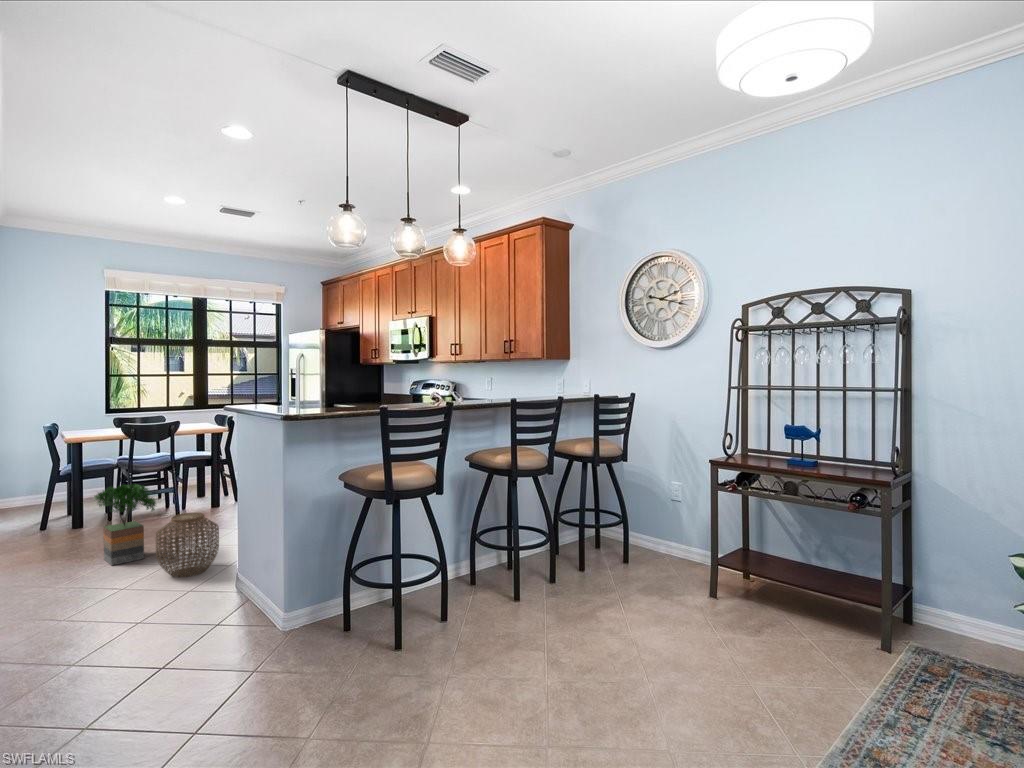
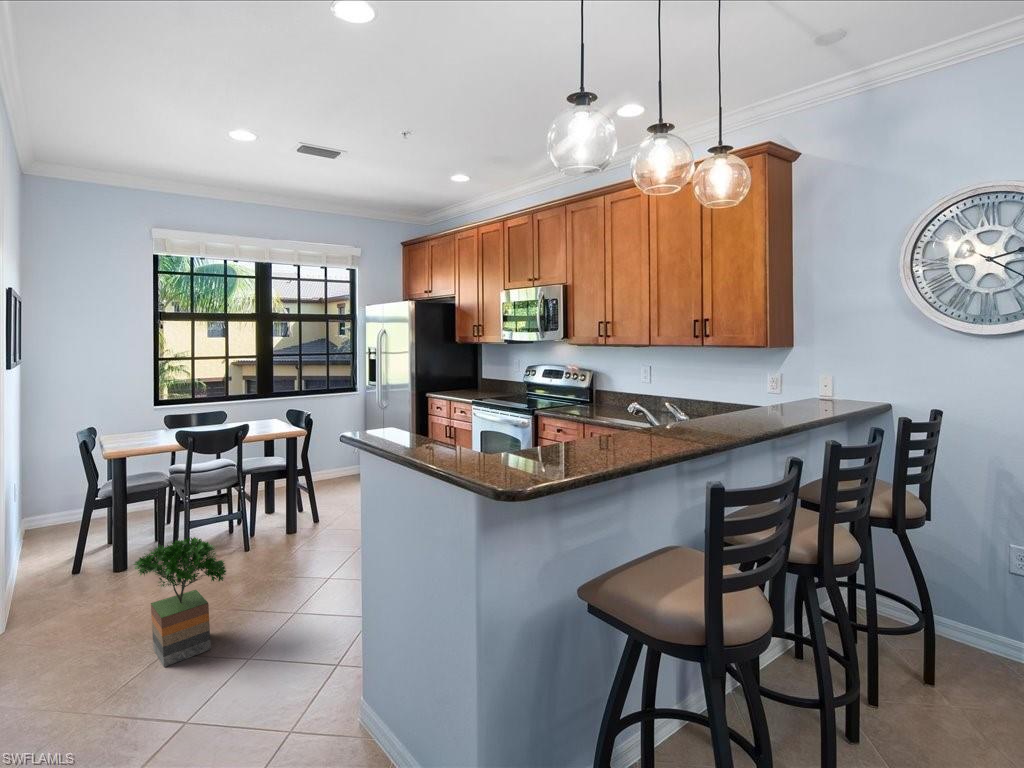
woven basket: present [156,513,219,577] -> none [229,596,323,706]

